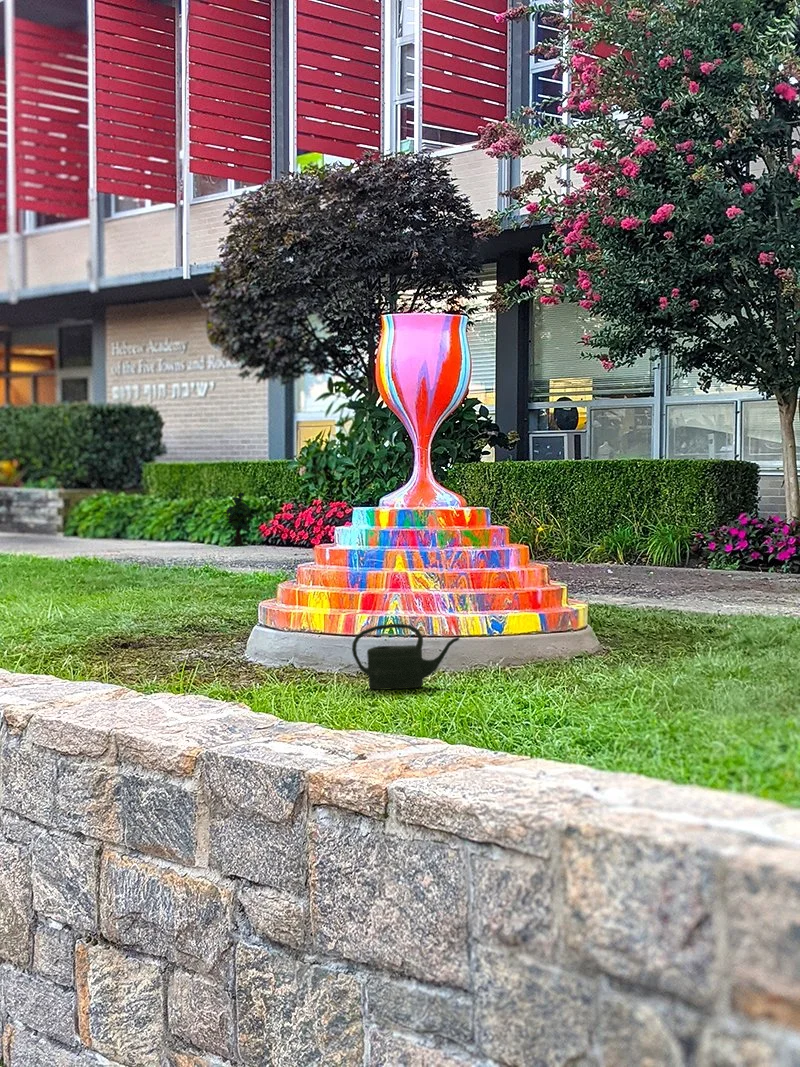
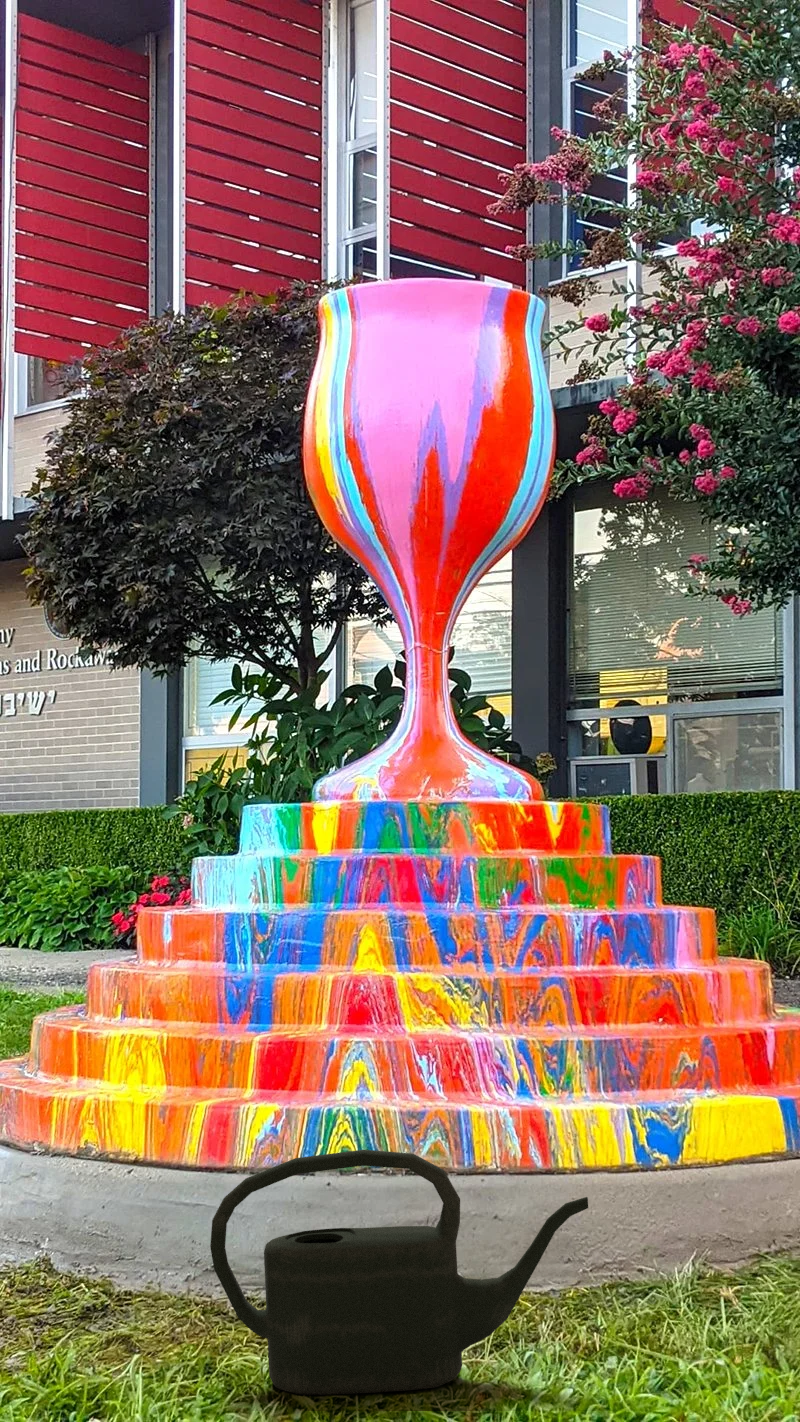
decorative plant: present [224,493,254,546] -> none [45,855,102,948]

